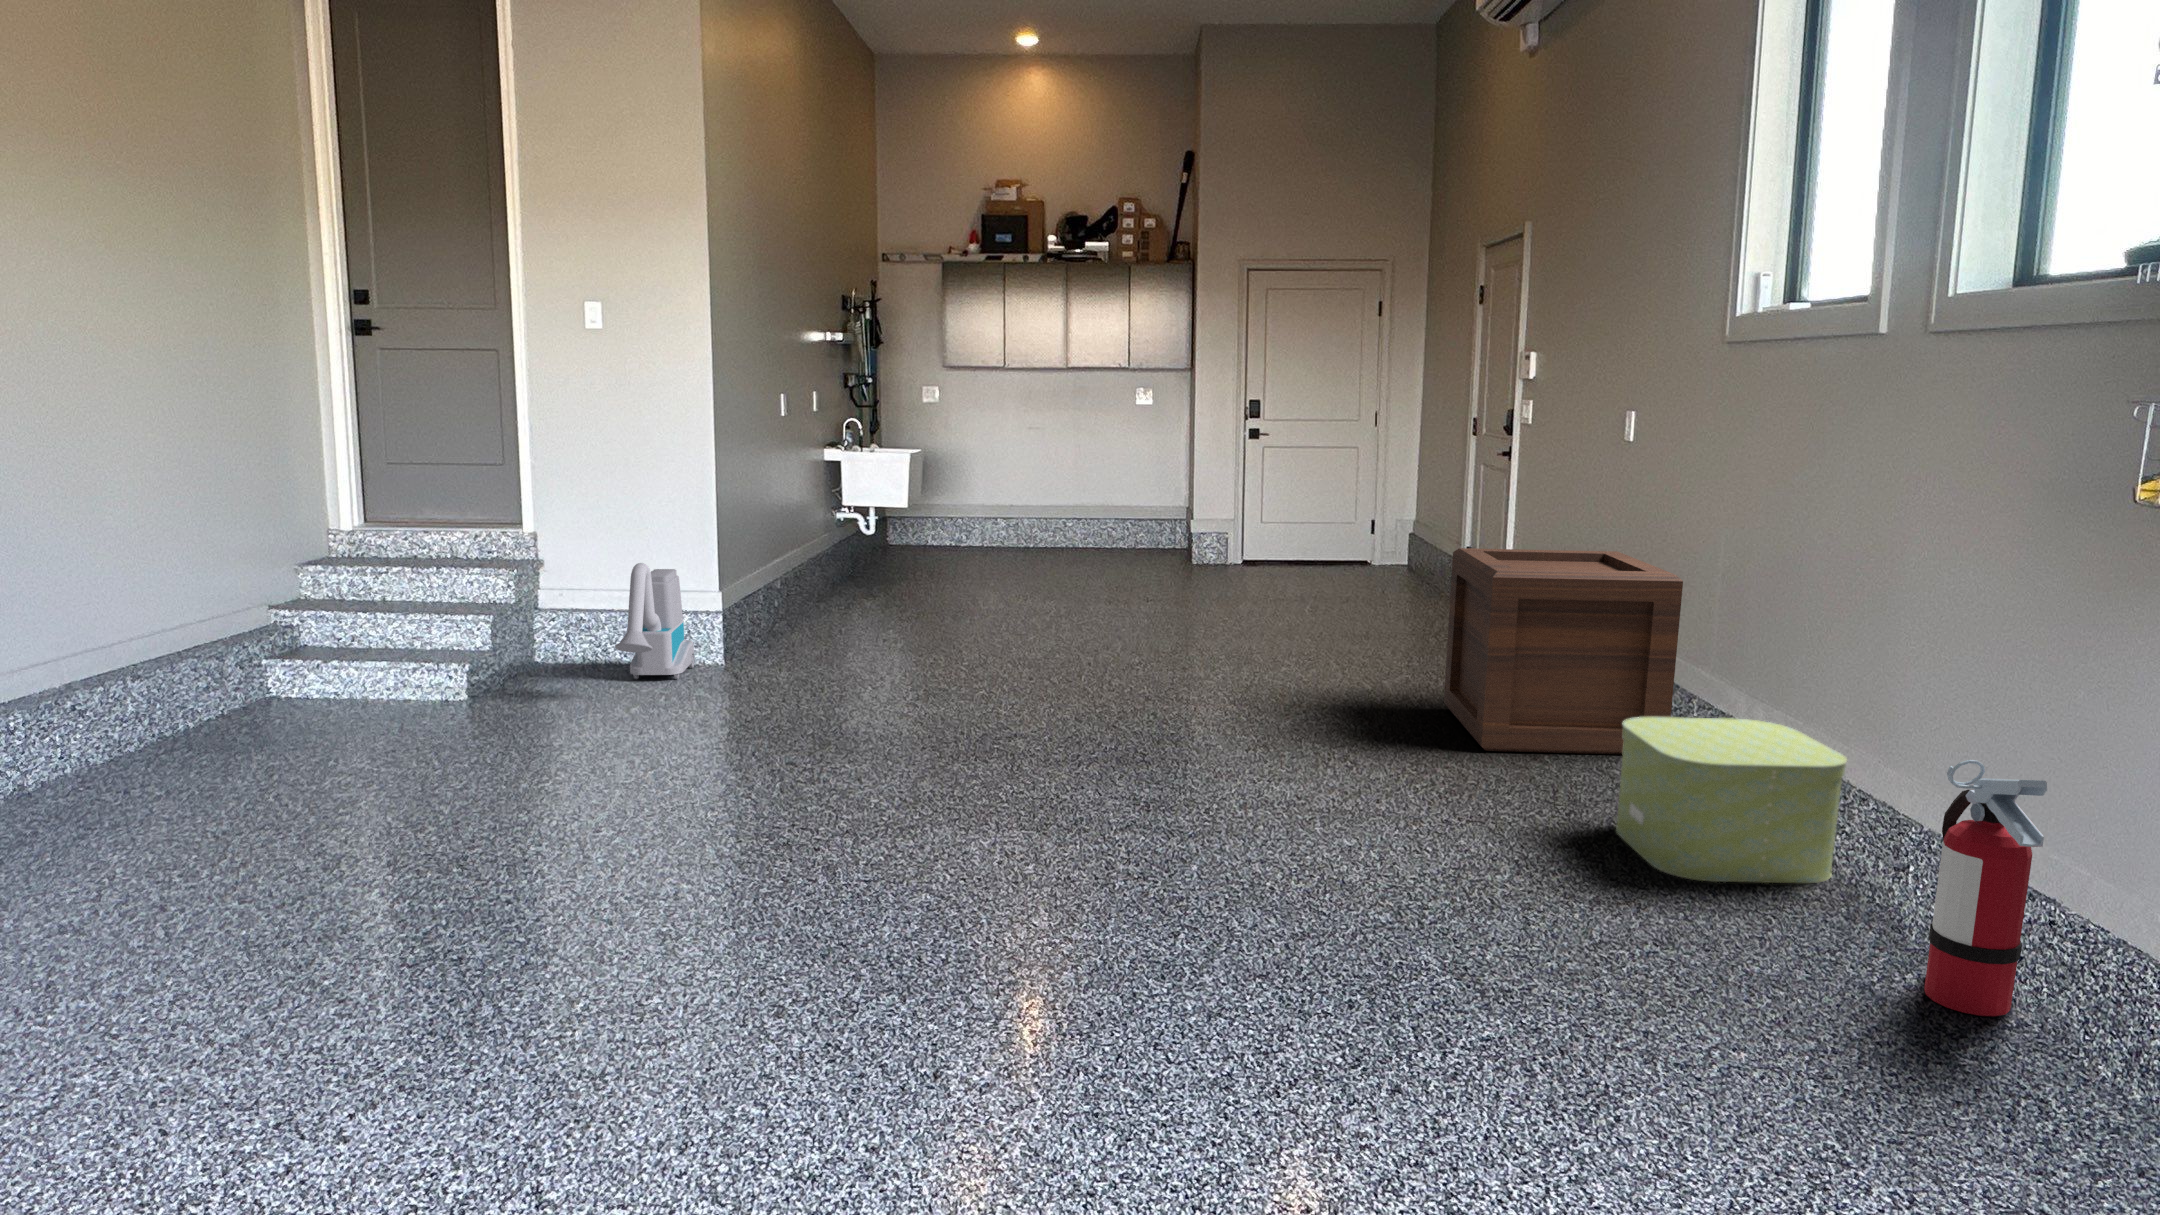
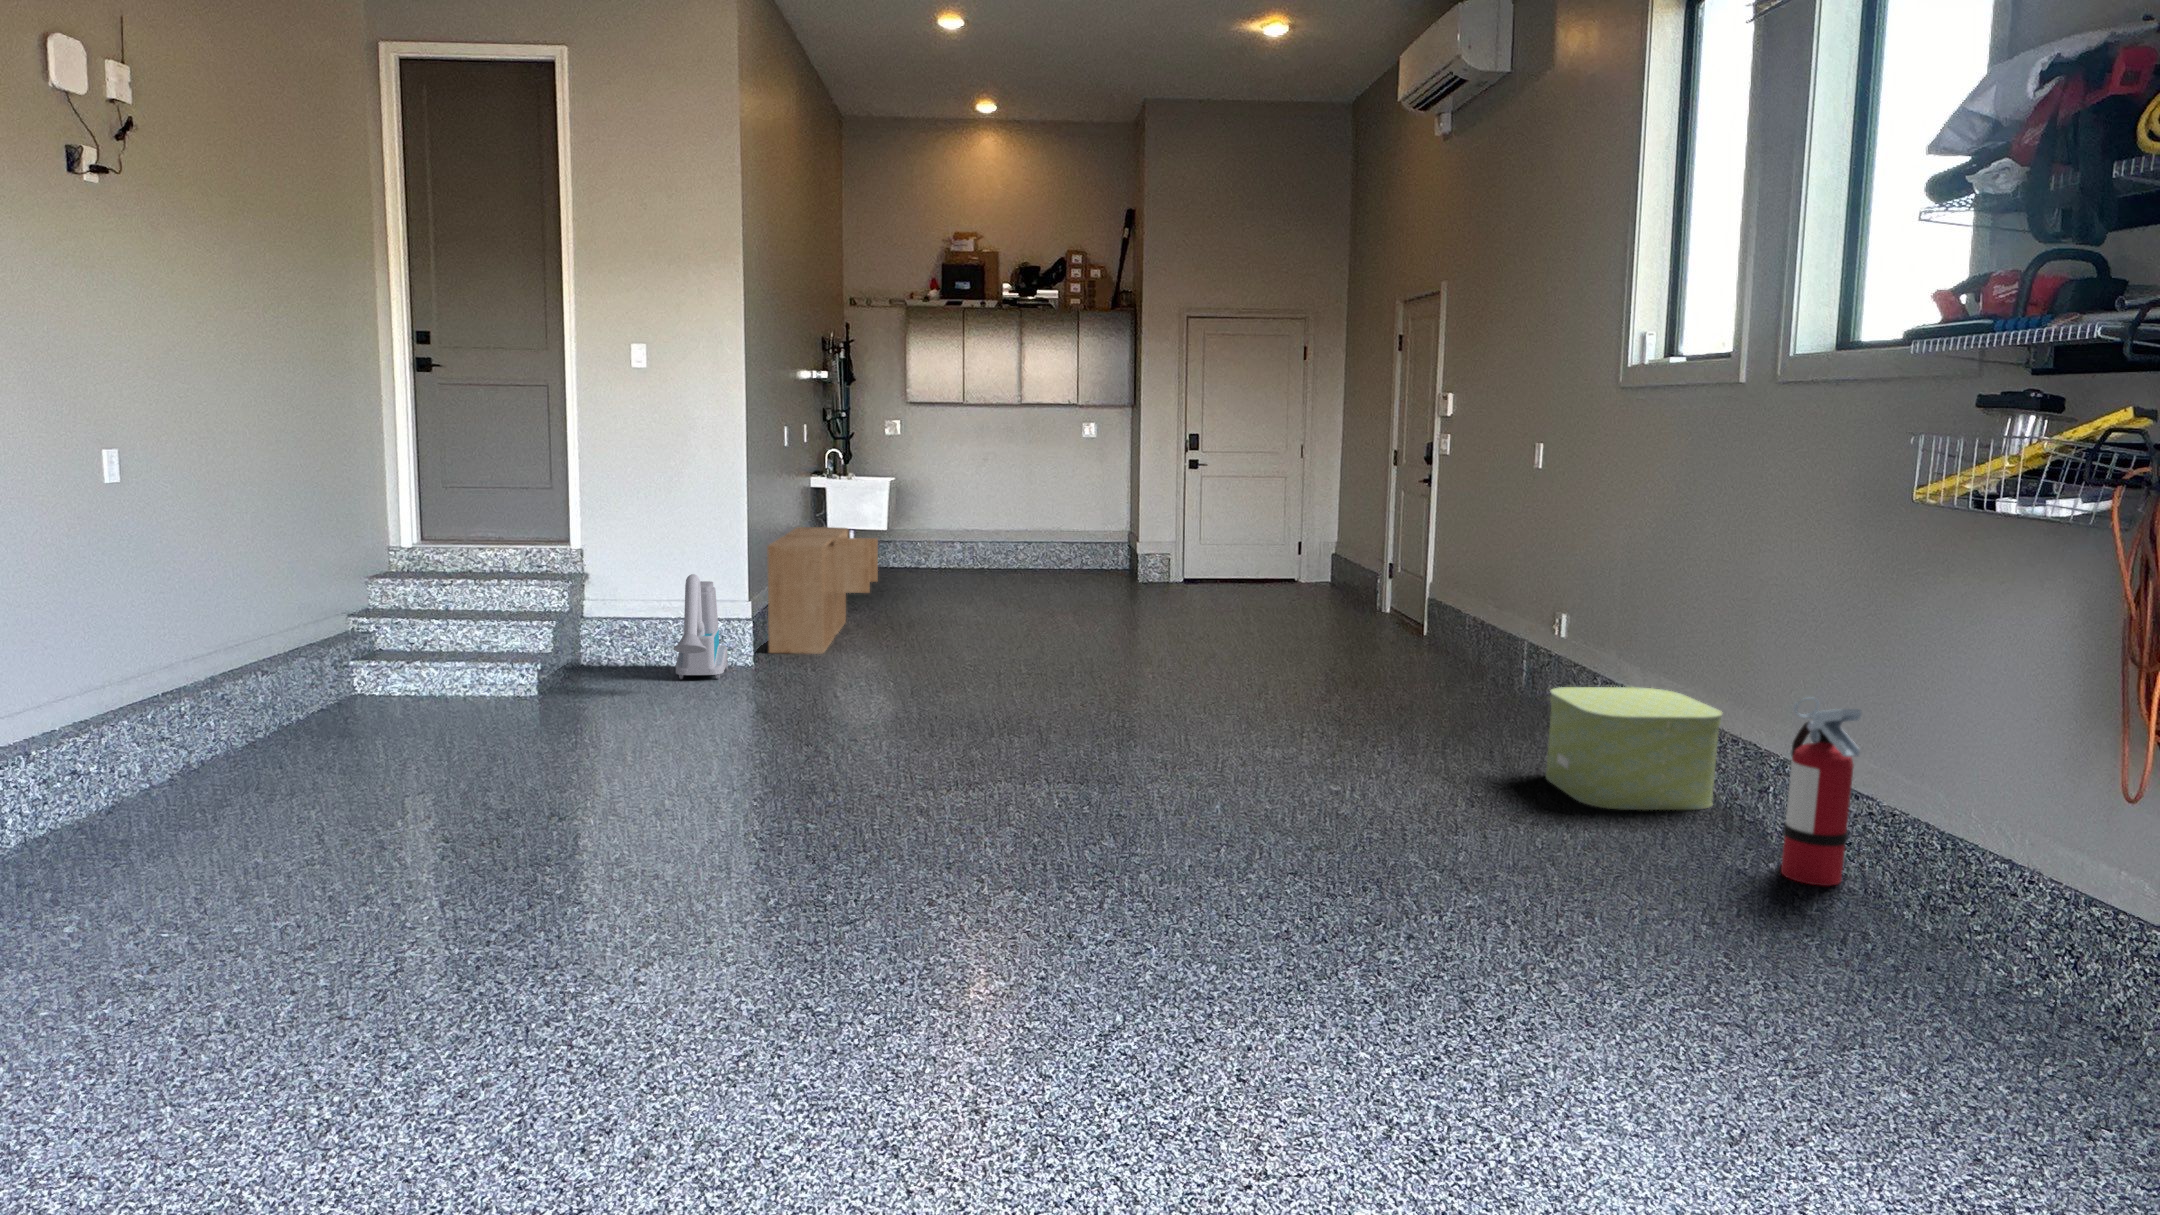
storage cabinet: none [746,505,877,648] -> present [767,527,878,654]
wooden crate: present [1444,548,1683,755] -> none [1392,559,1591,727]

